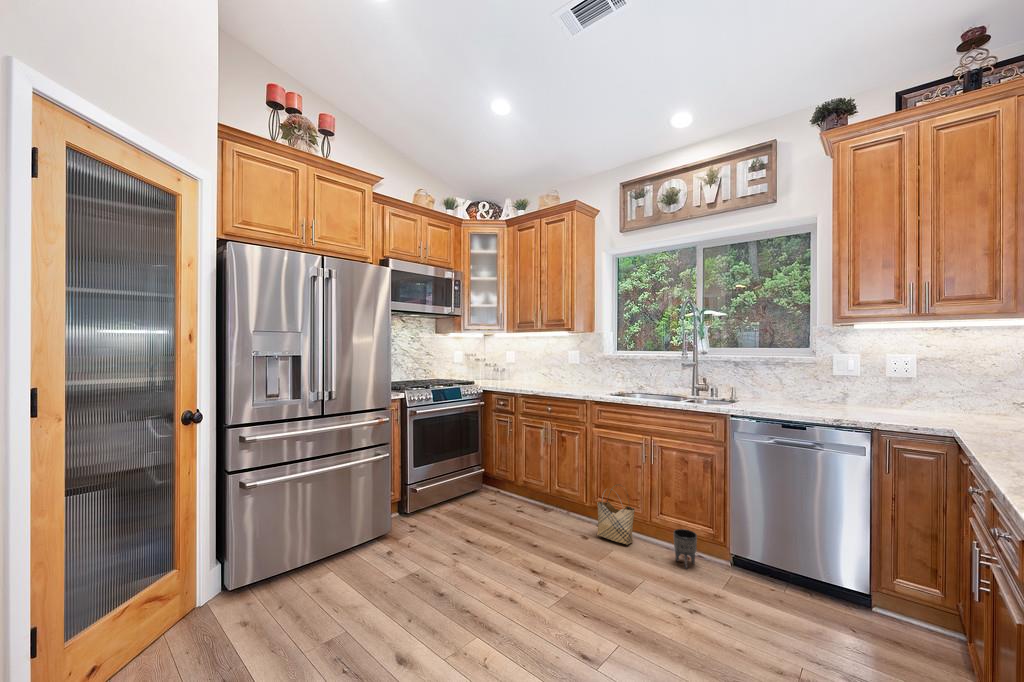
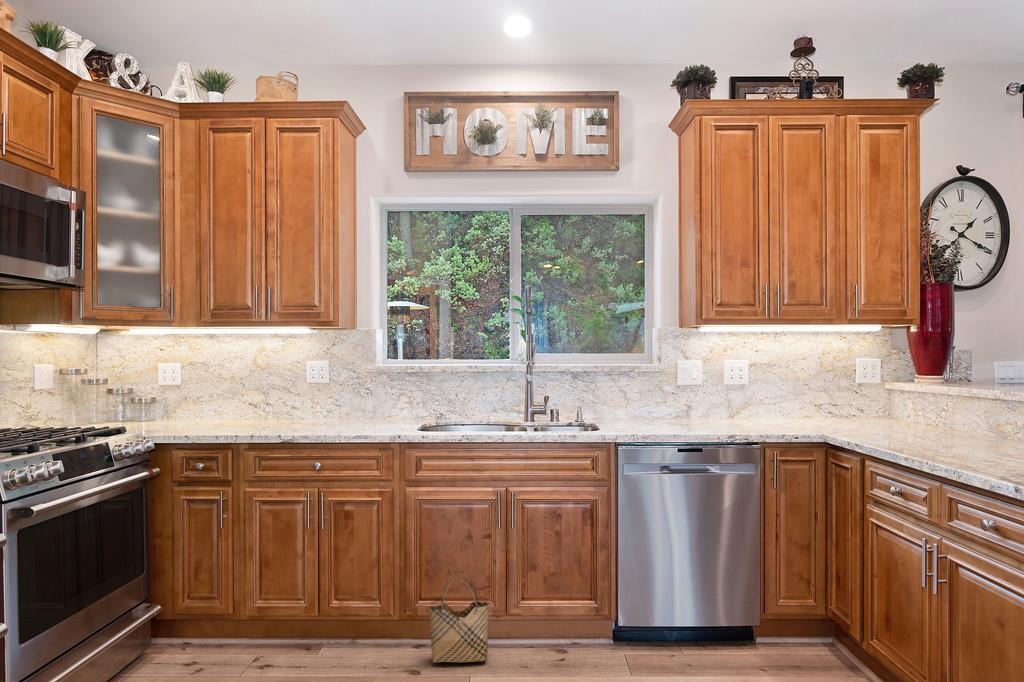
planter: present [673,529,697,569] -> none [555,611,586,666]

